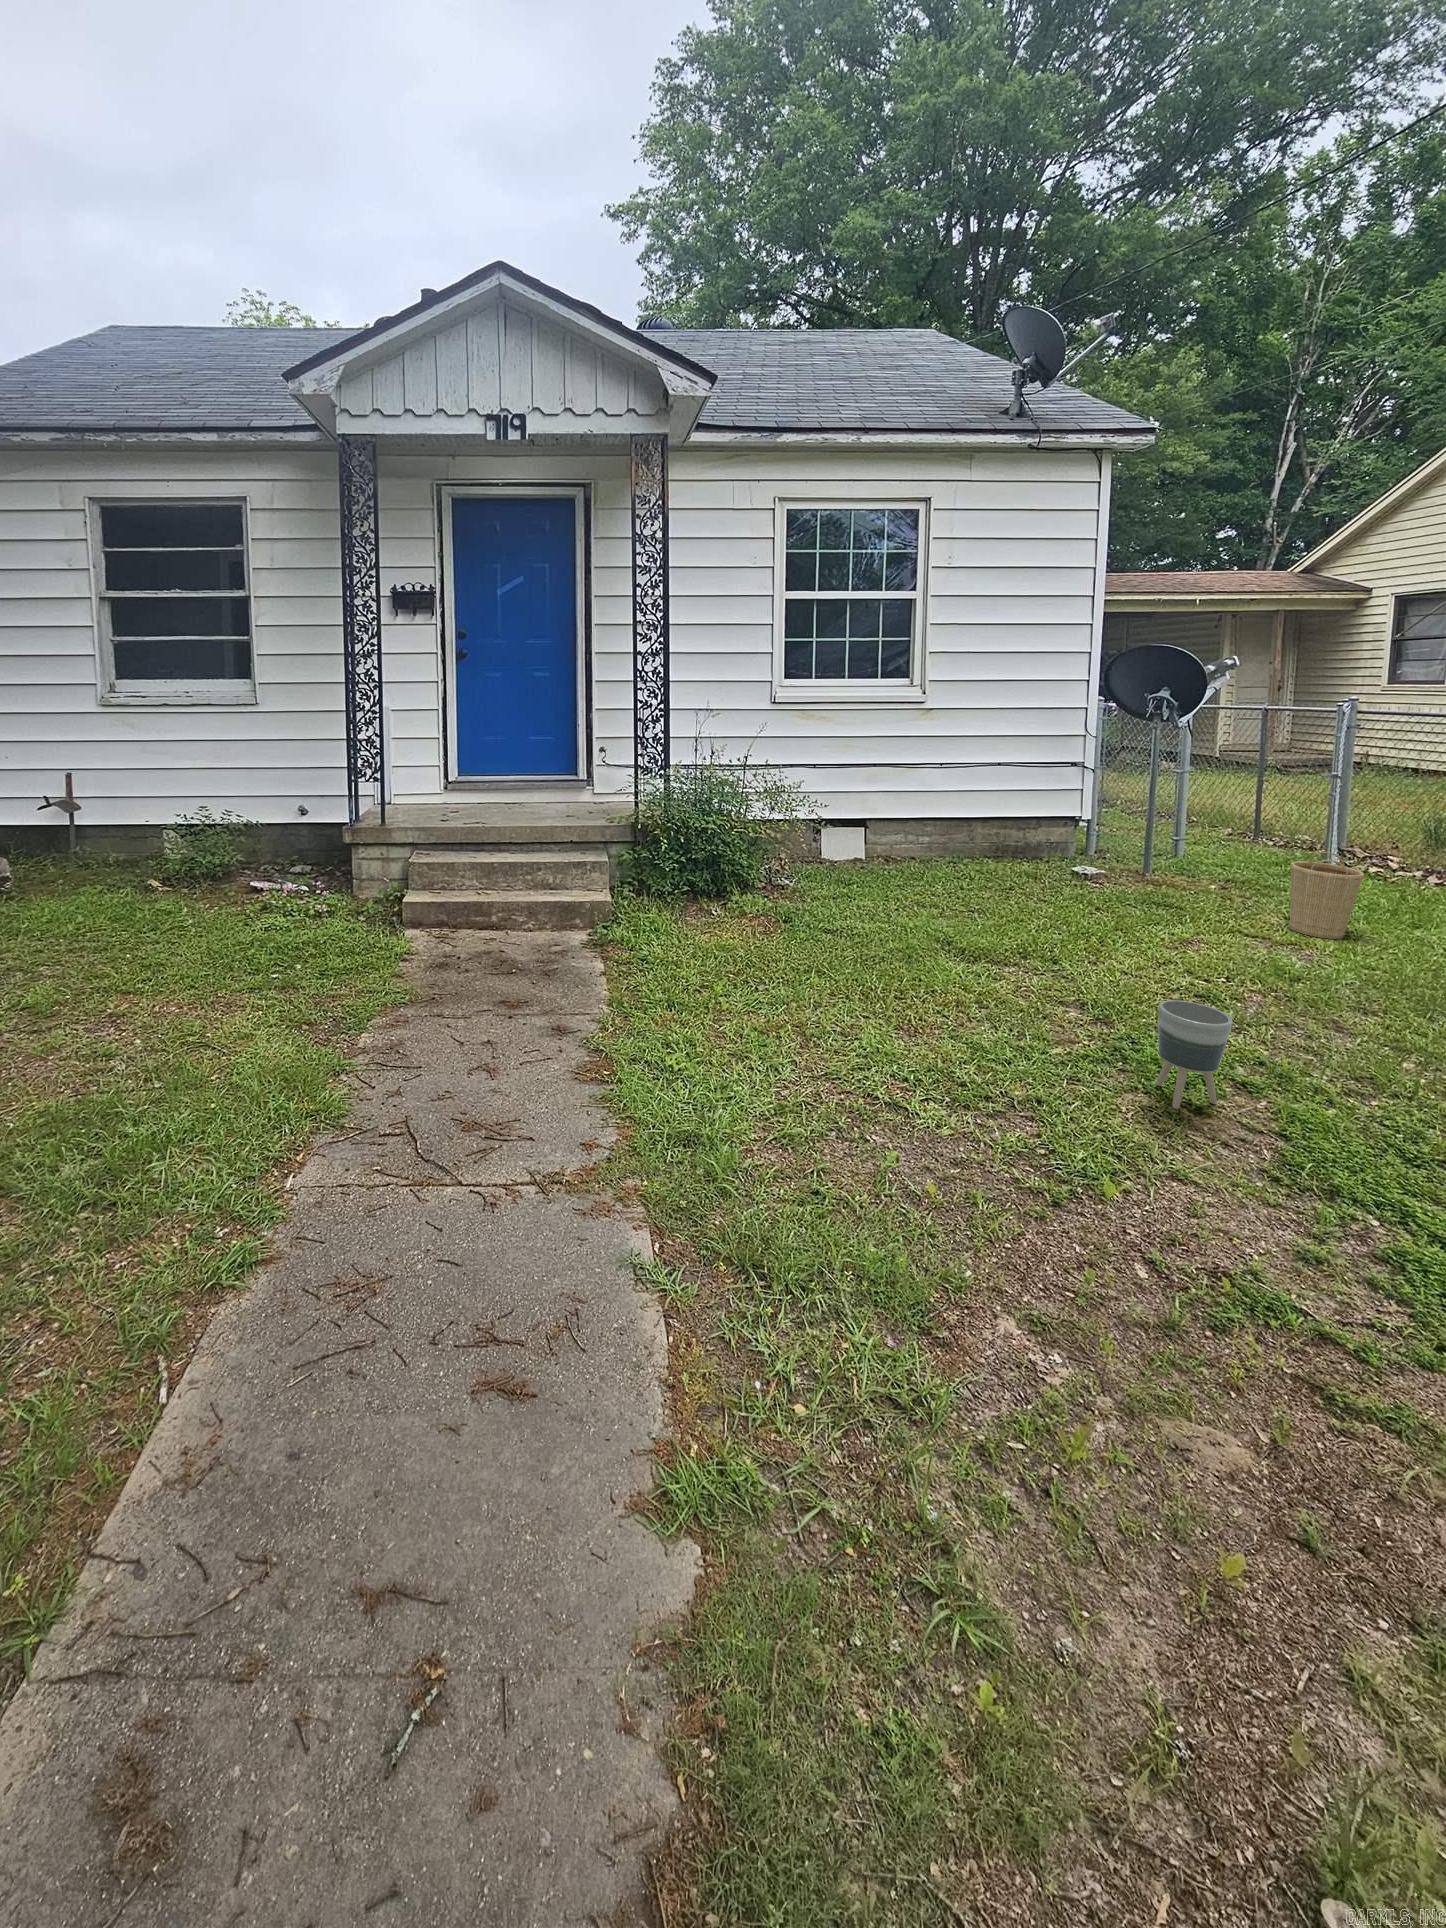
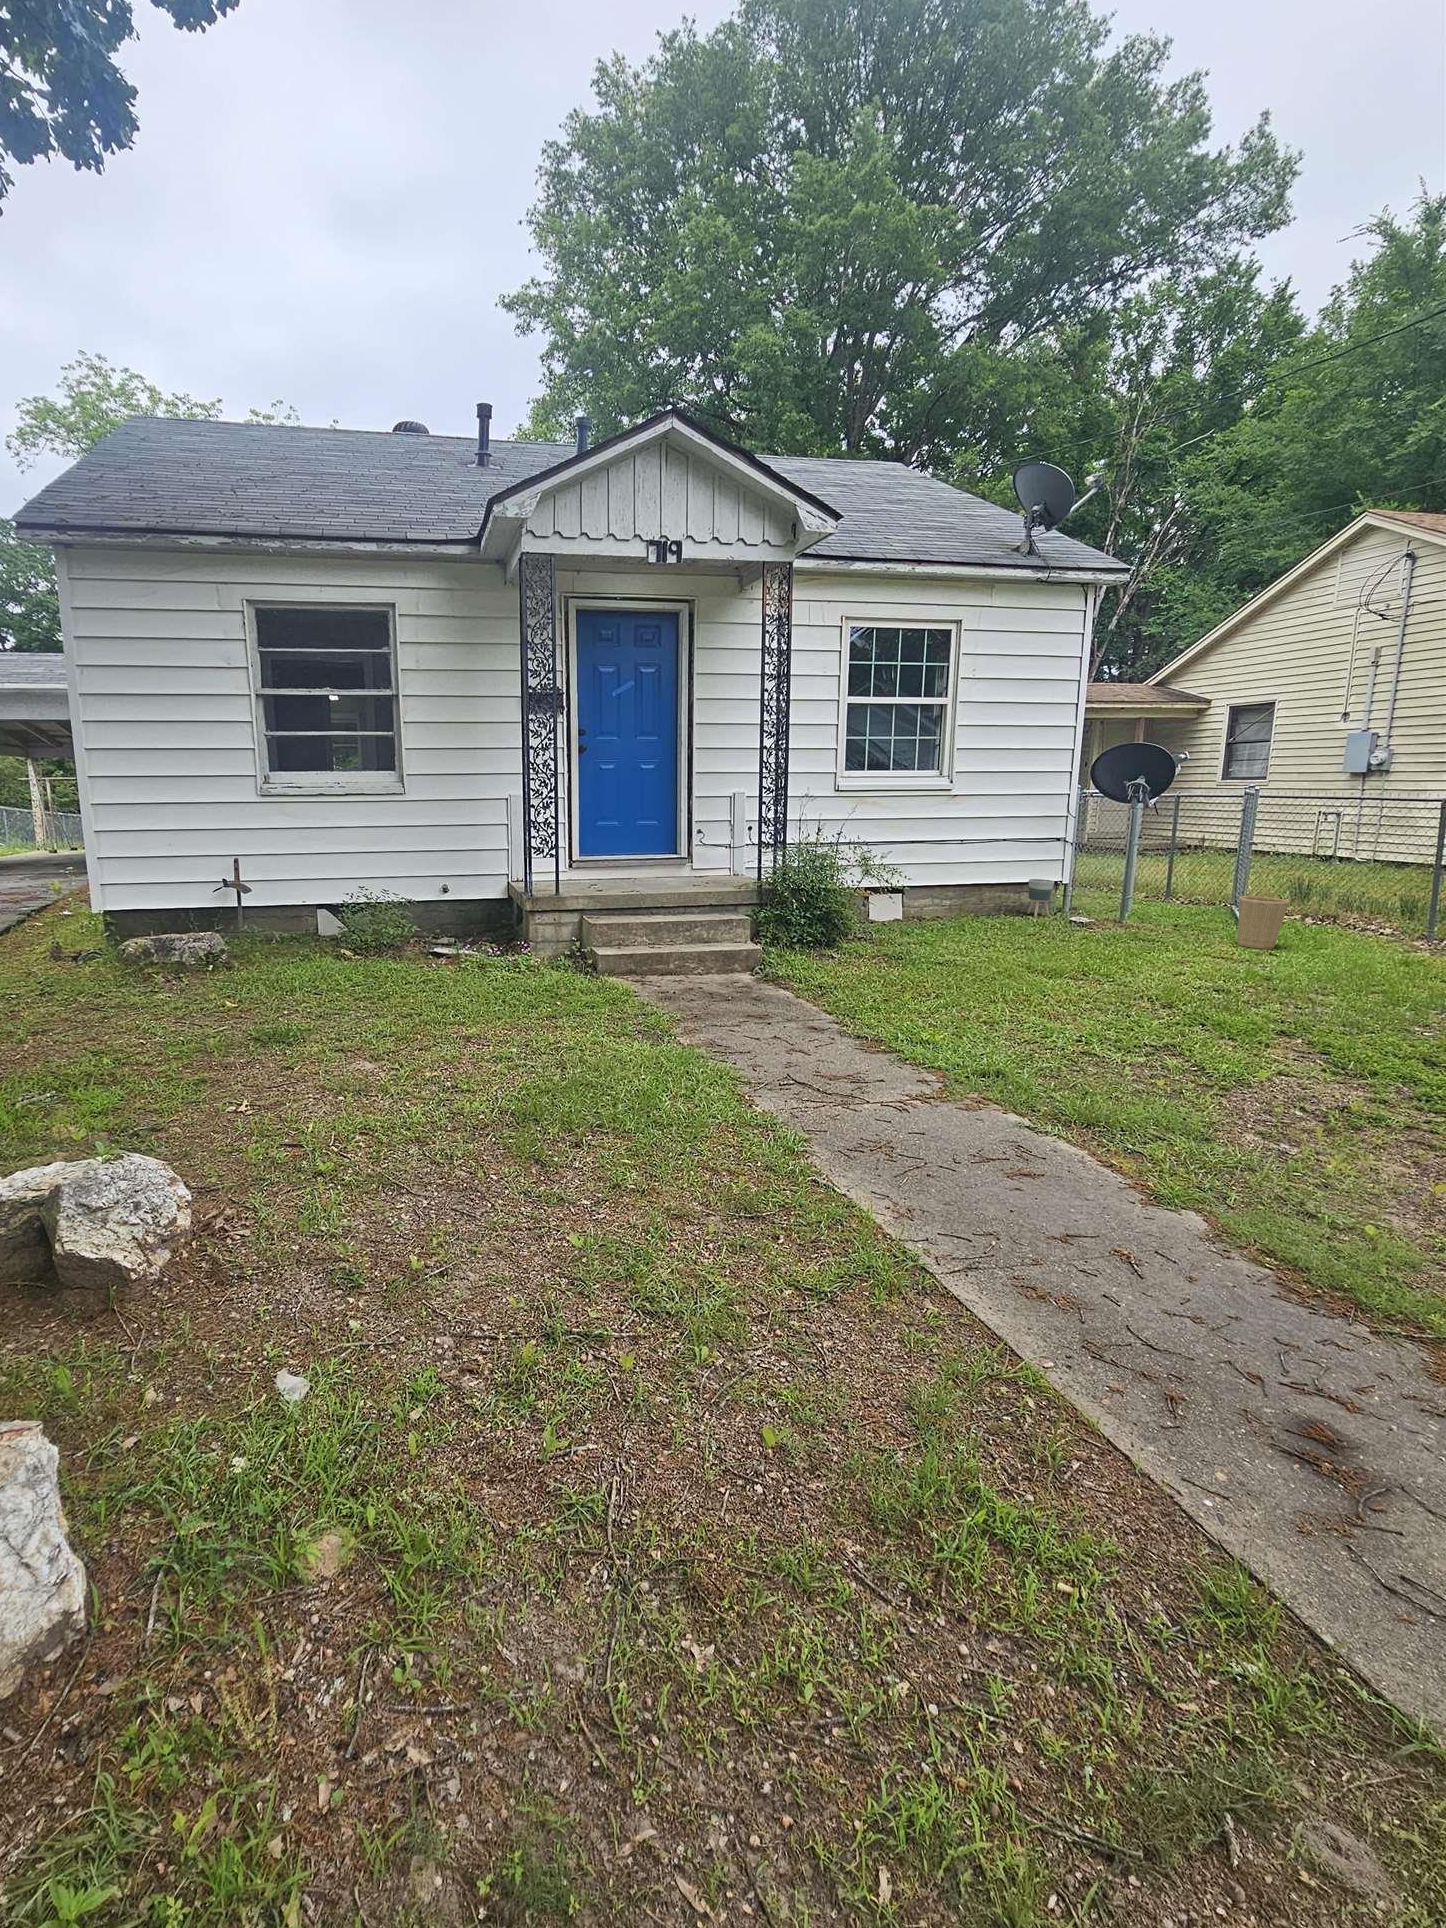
planter: present [1156,1000,1233,1109] -> present [1027,879,1054,917]

